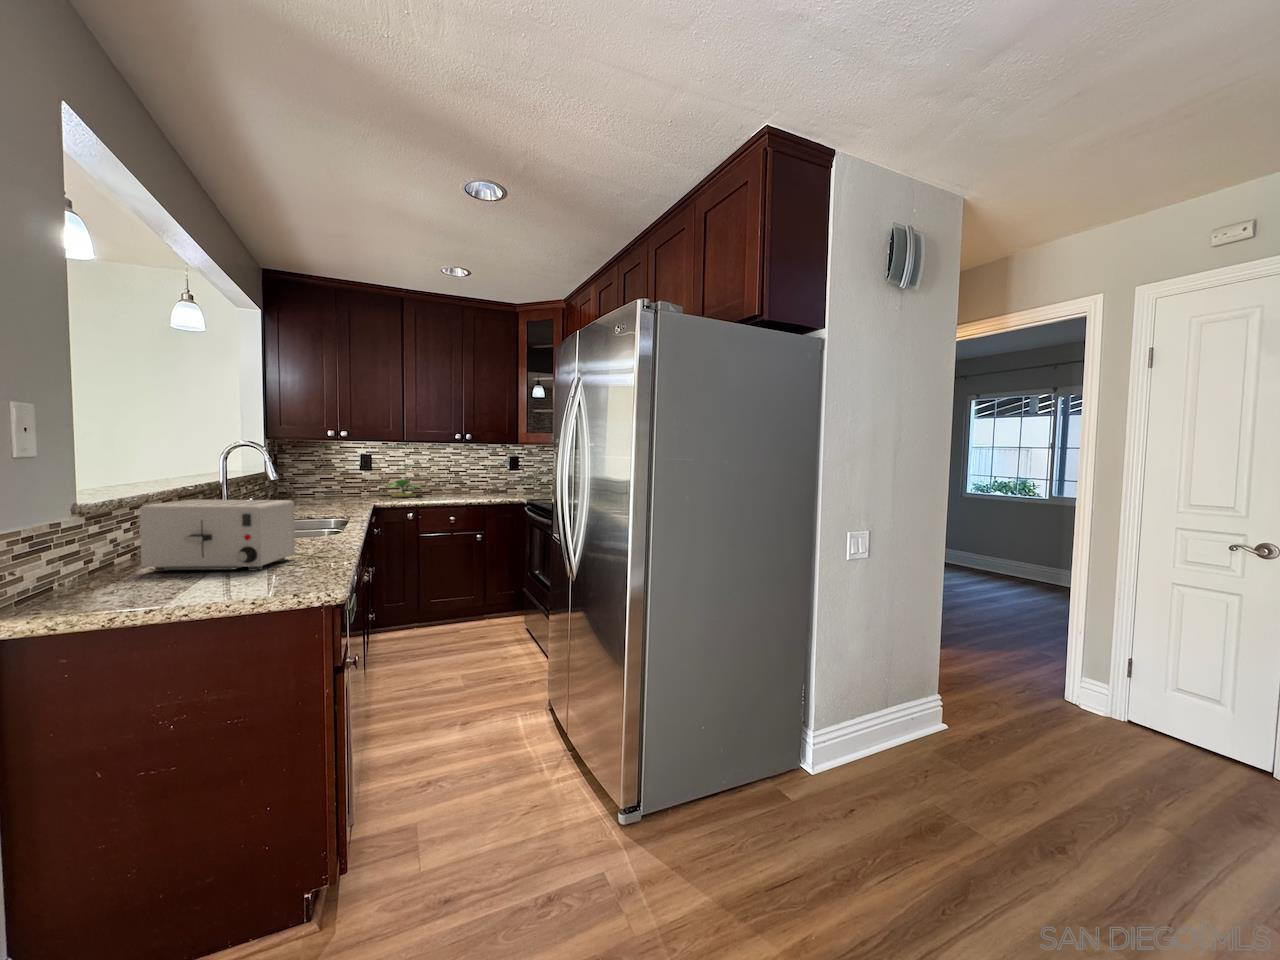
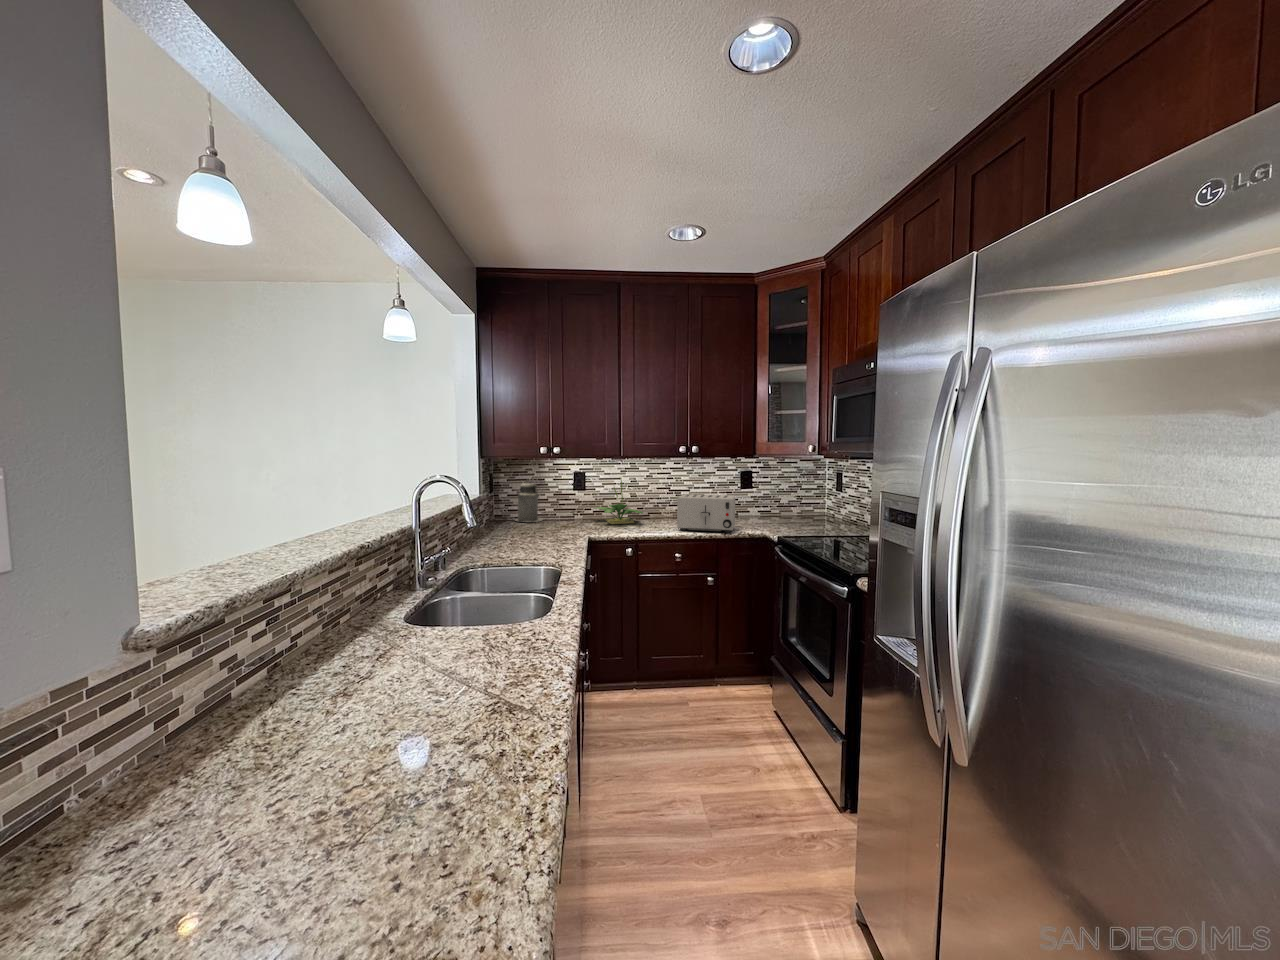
canister: none [299,460,329,497] -> present [515,480,544,522]
toaster: present [139,500,295,571] -> present [677,494,735,532]

